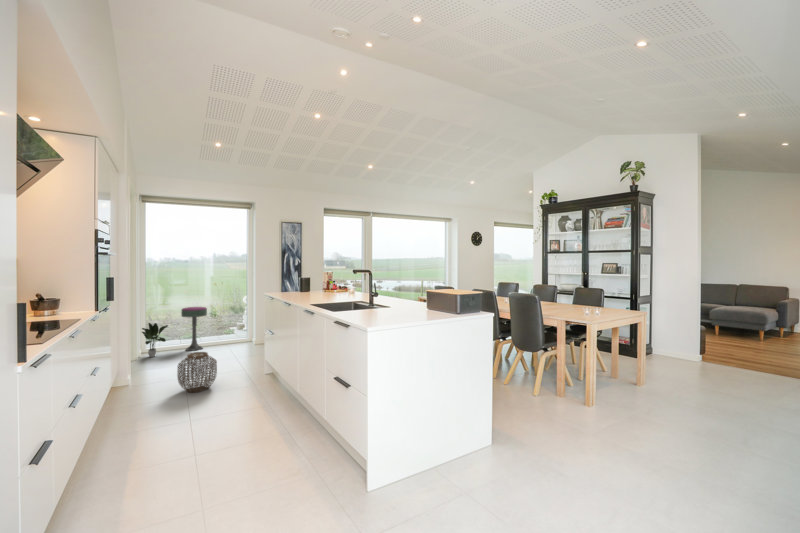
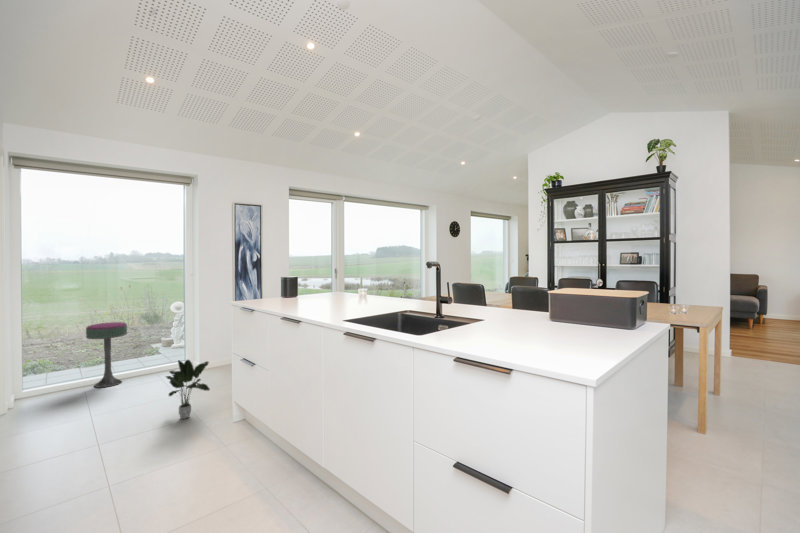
potted plant: present [142,323,168,357] -> present [166,360,210,419]
woven basket: present [177,352,217,393] -> none [95,401,164,472]

